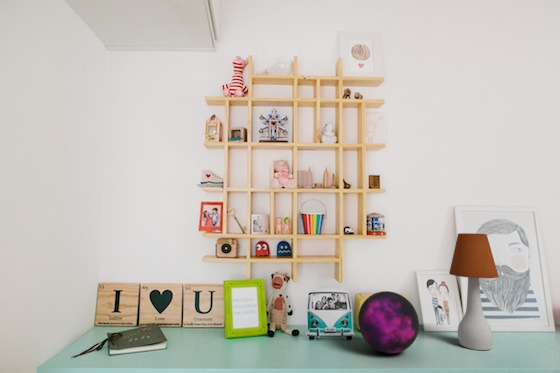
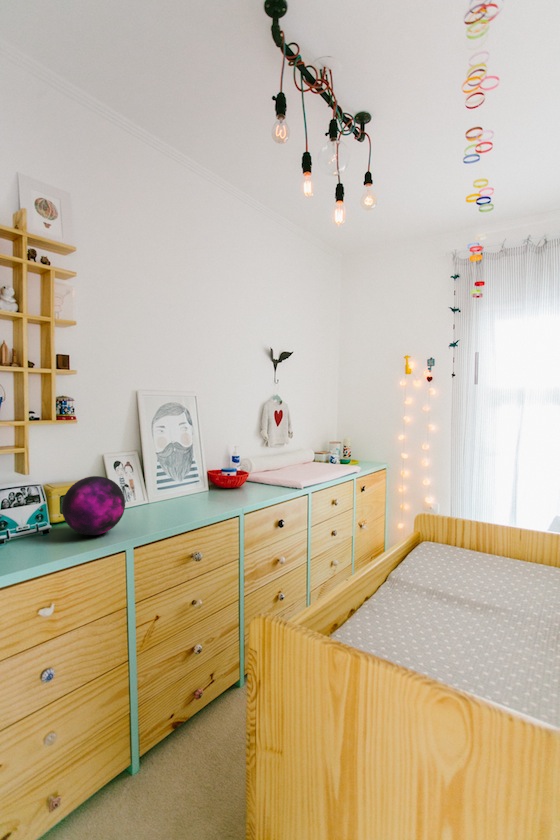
table lamp: present [449,233,499,350] -> none [142,416,183,515]

